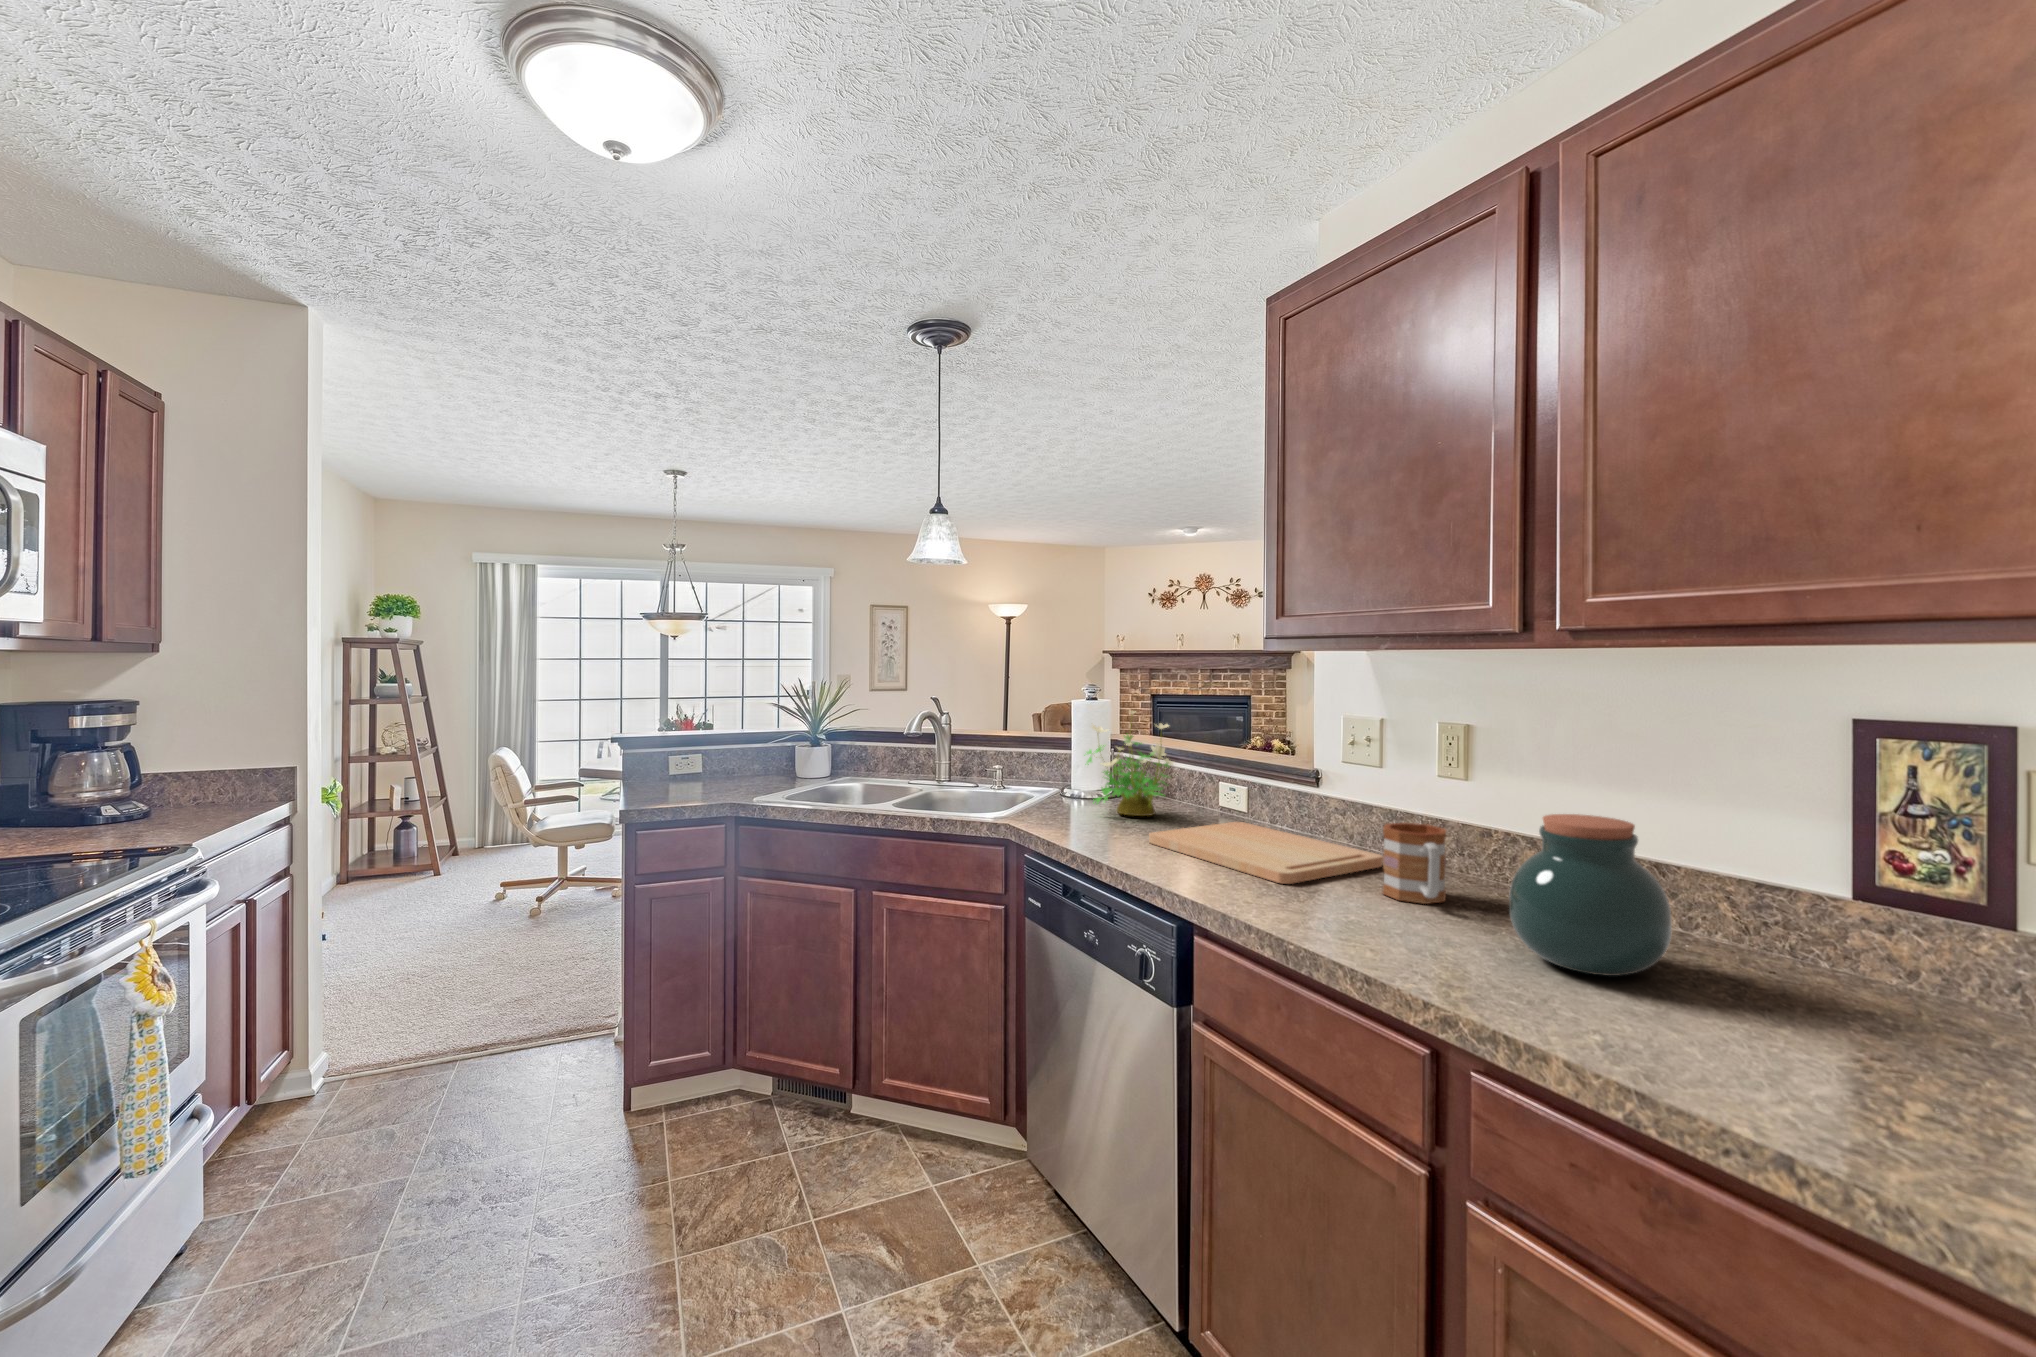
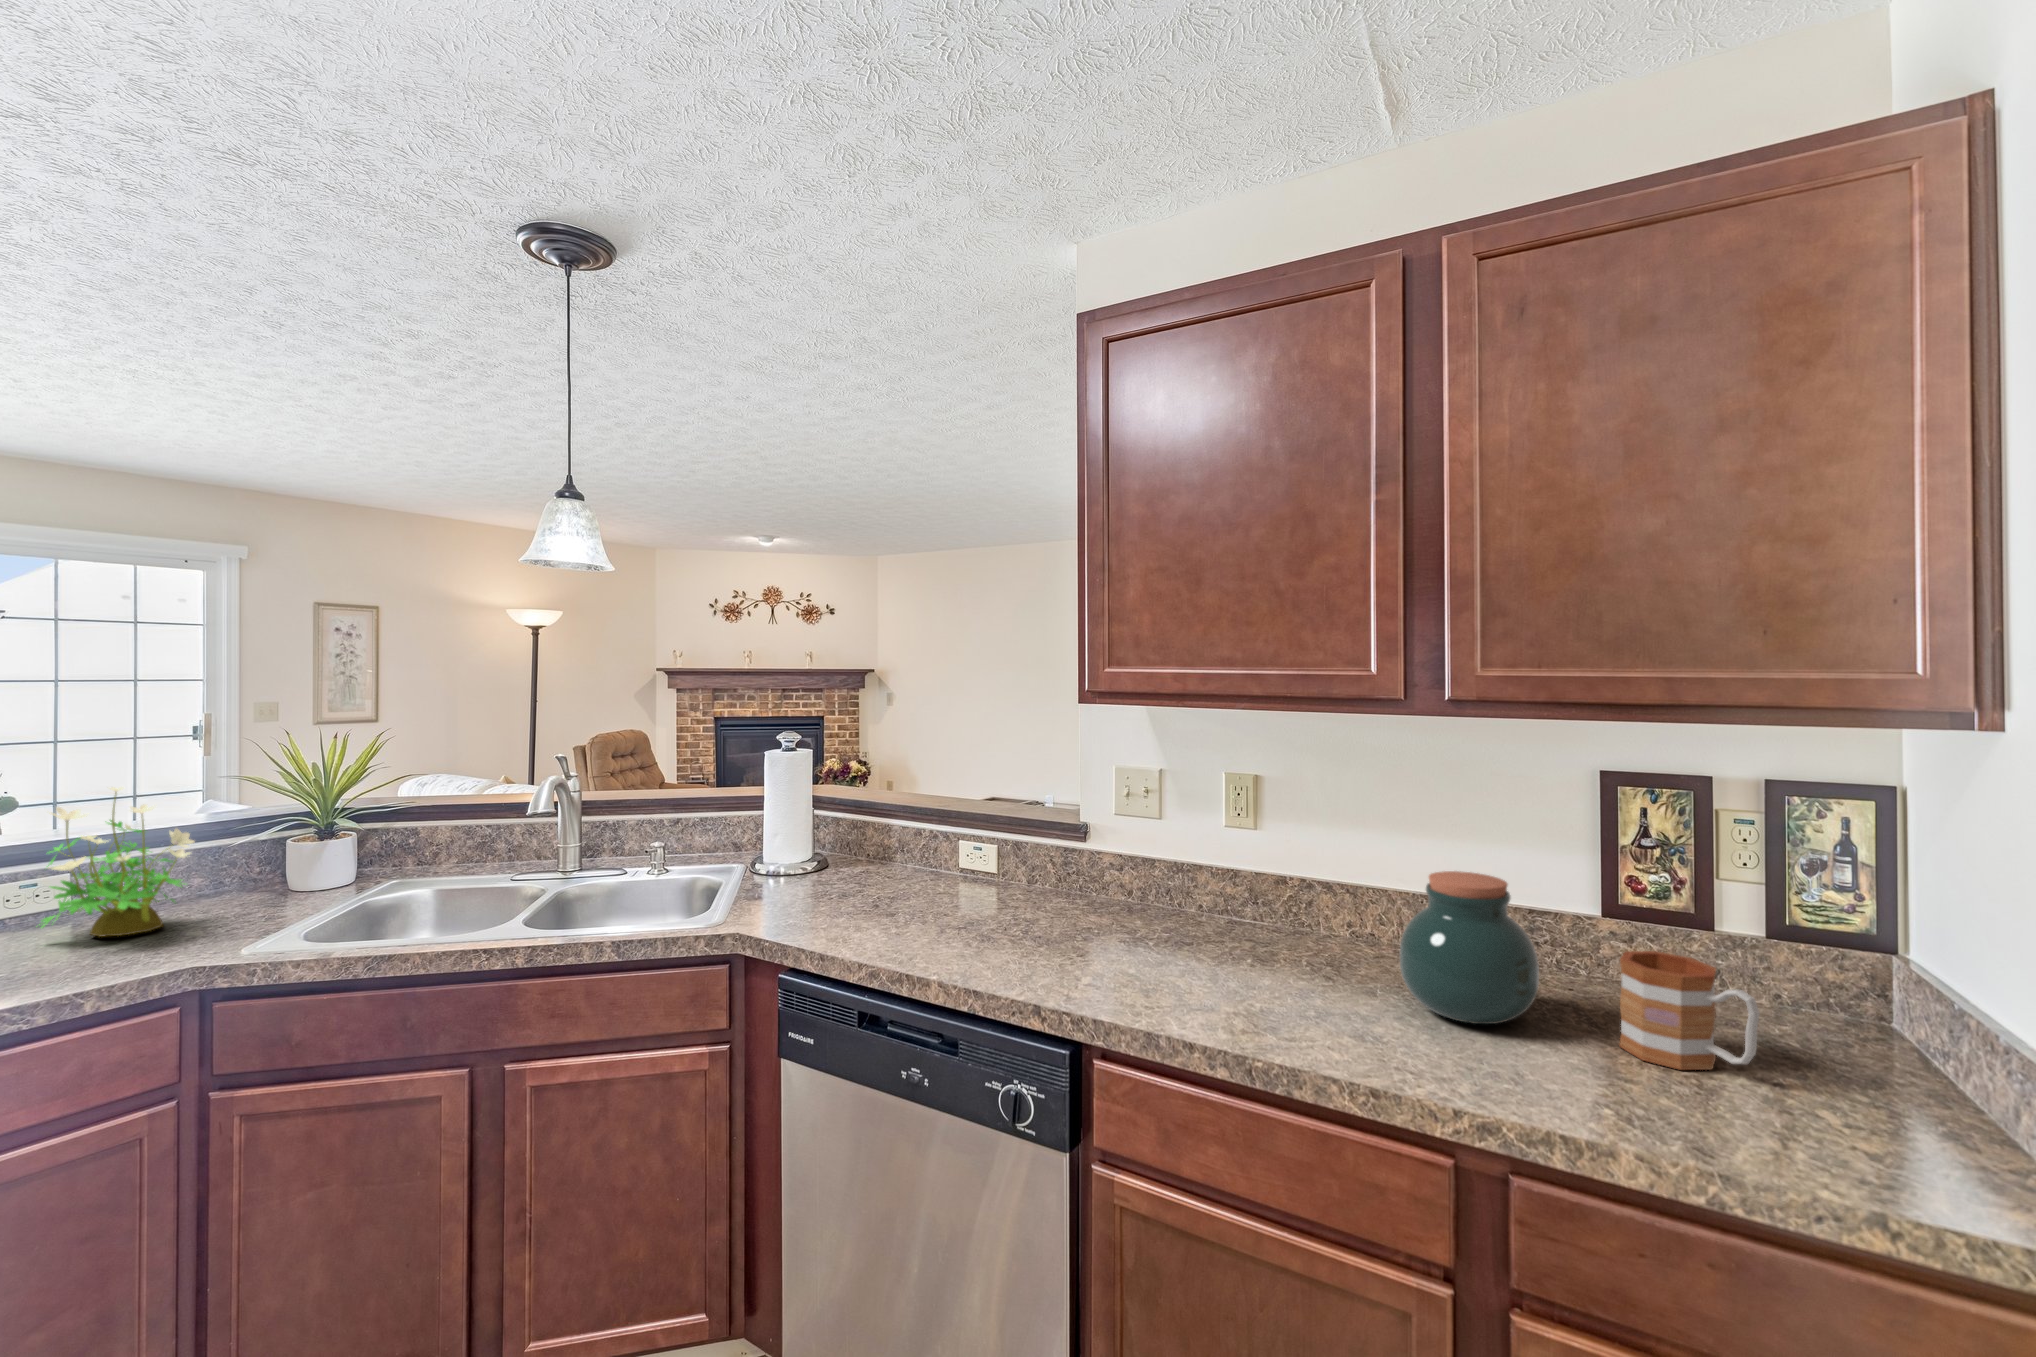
potted plant: present [1084,711,1173,816] -> present [39,787,194,936]
cutting board: present [1149,822,1383,884] -> none [940,890,1191,968]
mug: present [1383,823,1446,904] -> present [1619,951,1760,1070]

